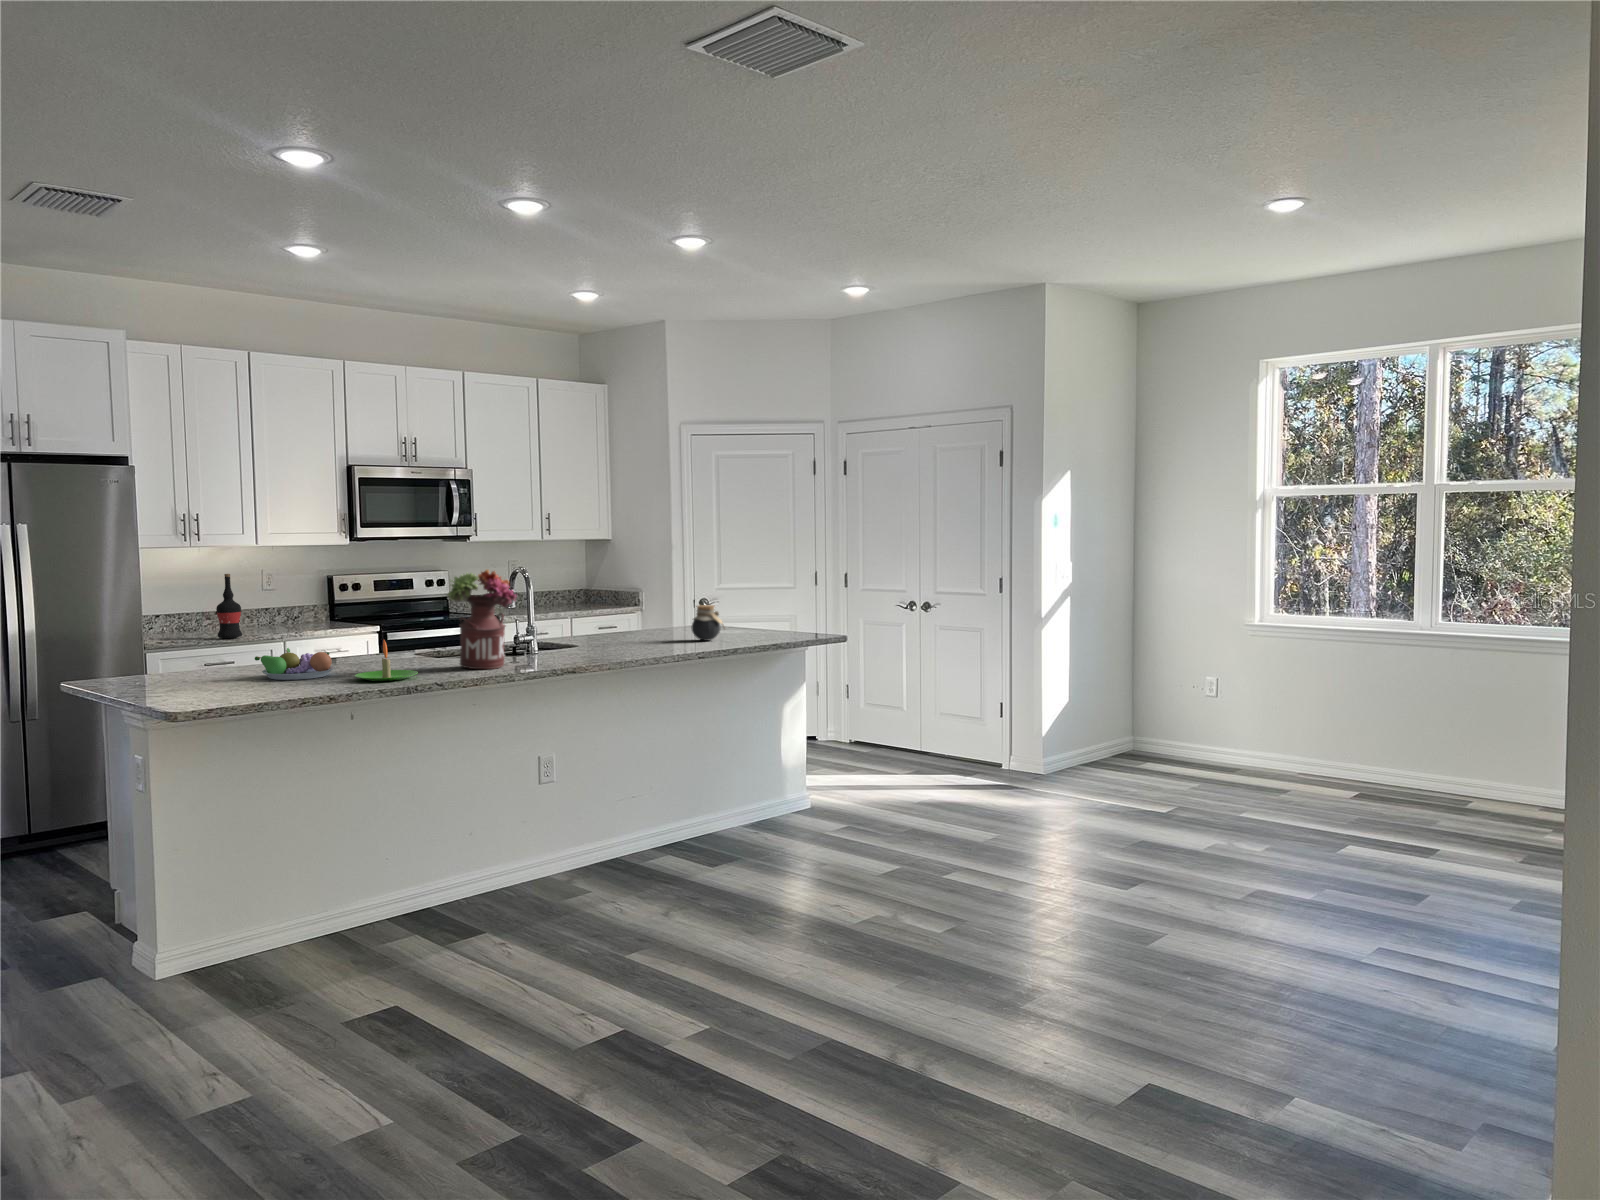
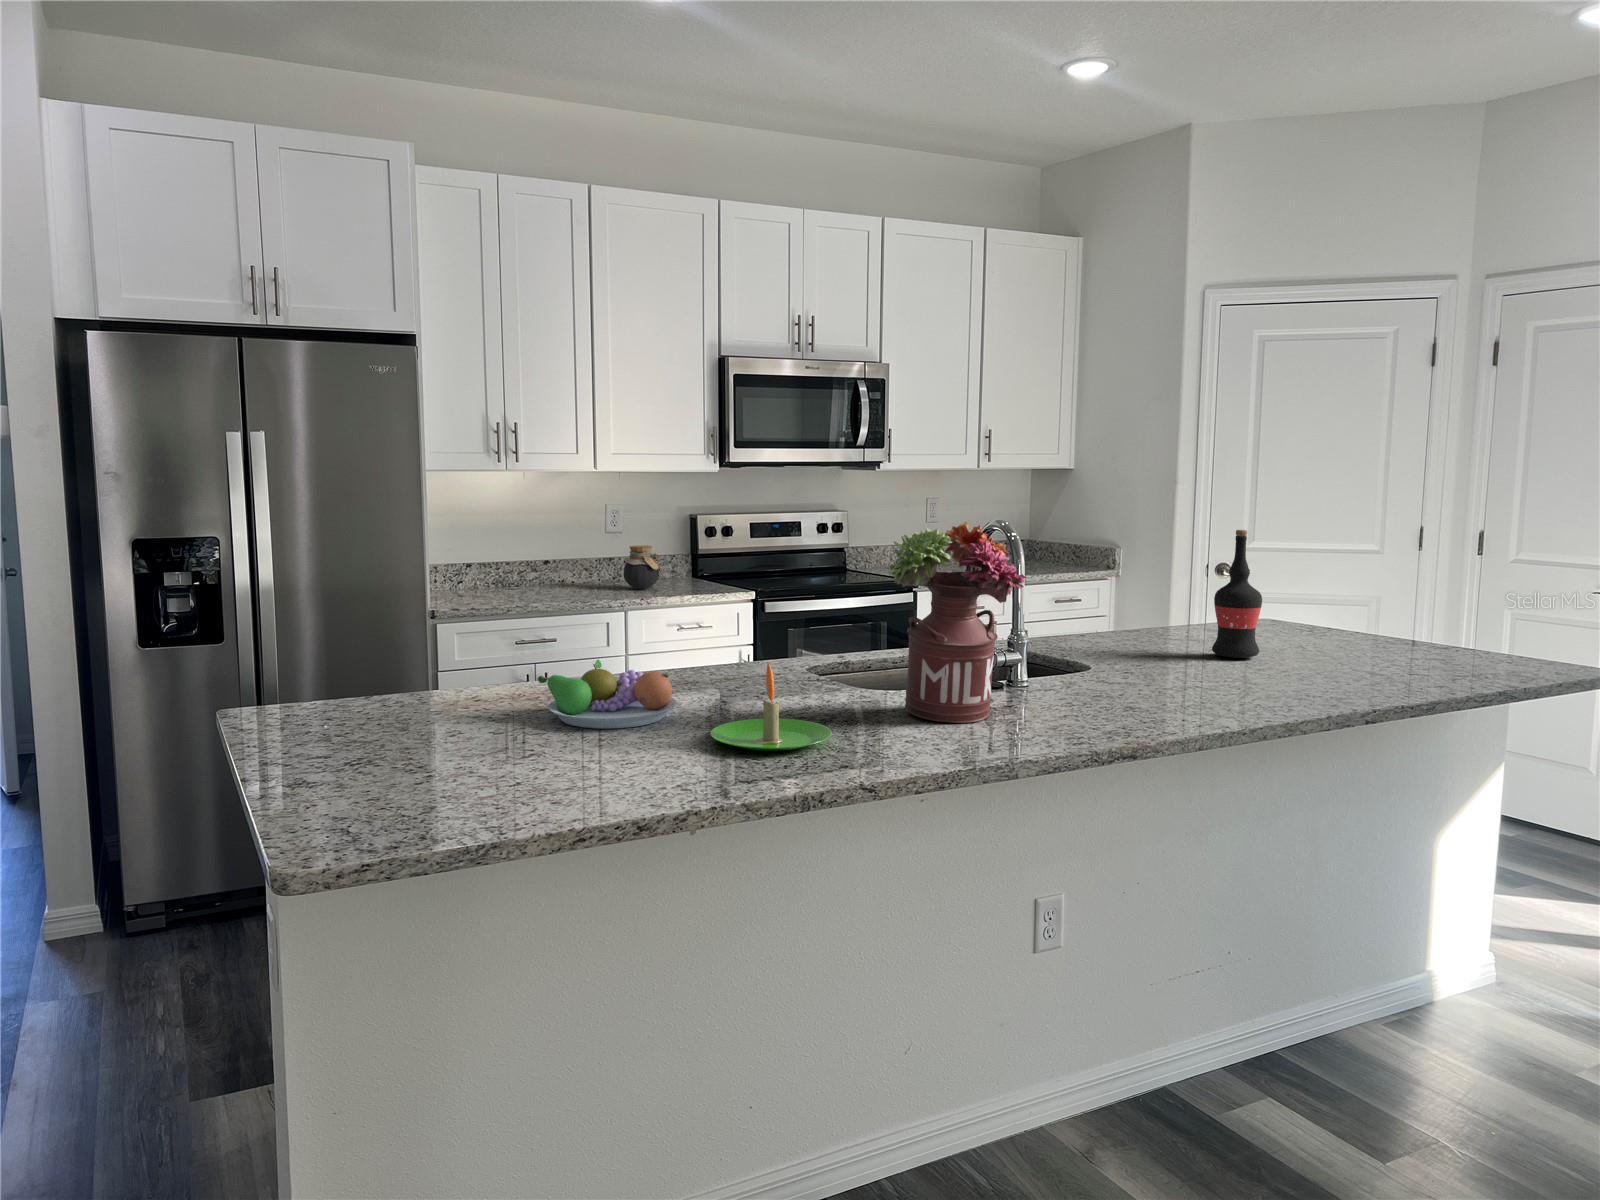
wine bottle: present [216,574,242,638] -> present [1212,530,1262,658]
jar: present [692,605,723,641] -> present [624,545,664,589]

